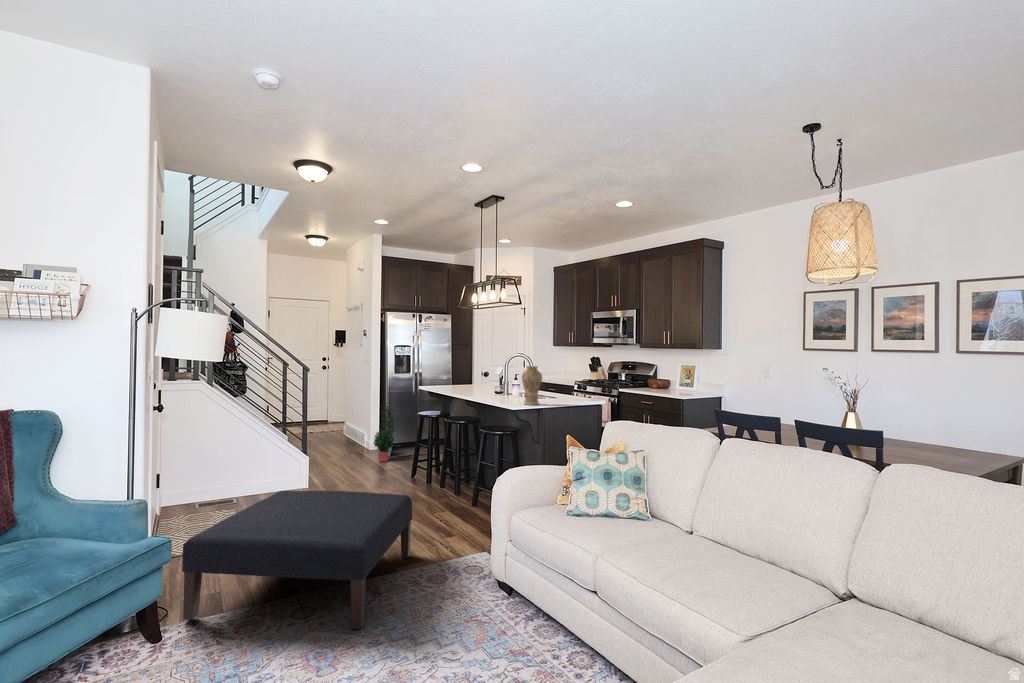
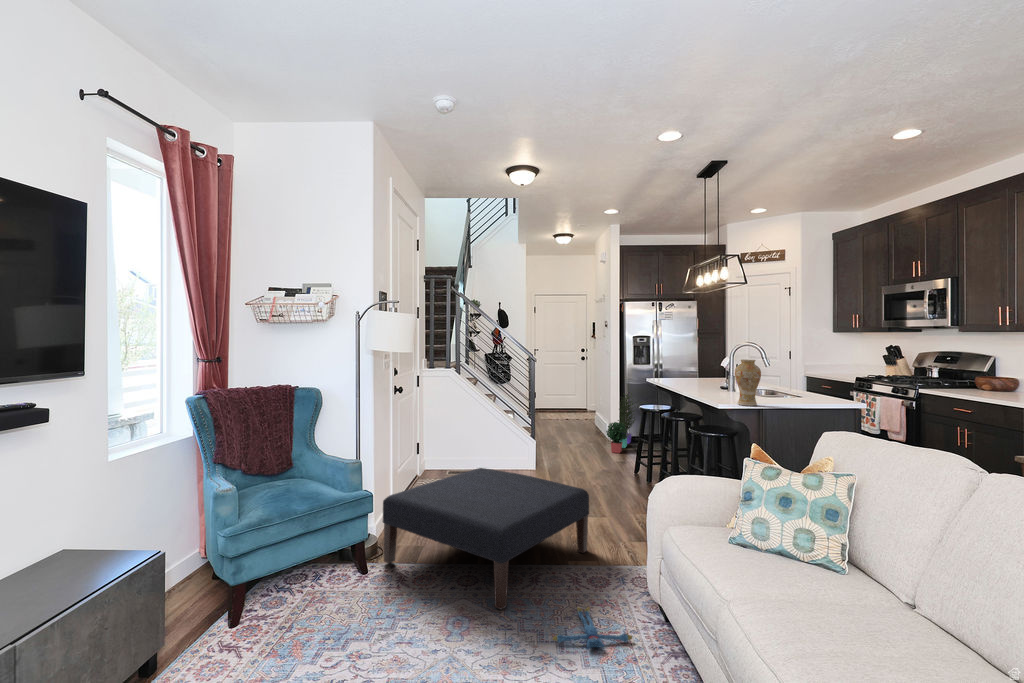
plush toy: none [427,602,492,641] -> present [553,607,632,648]

